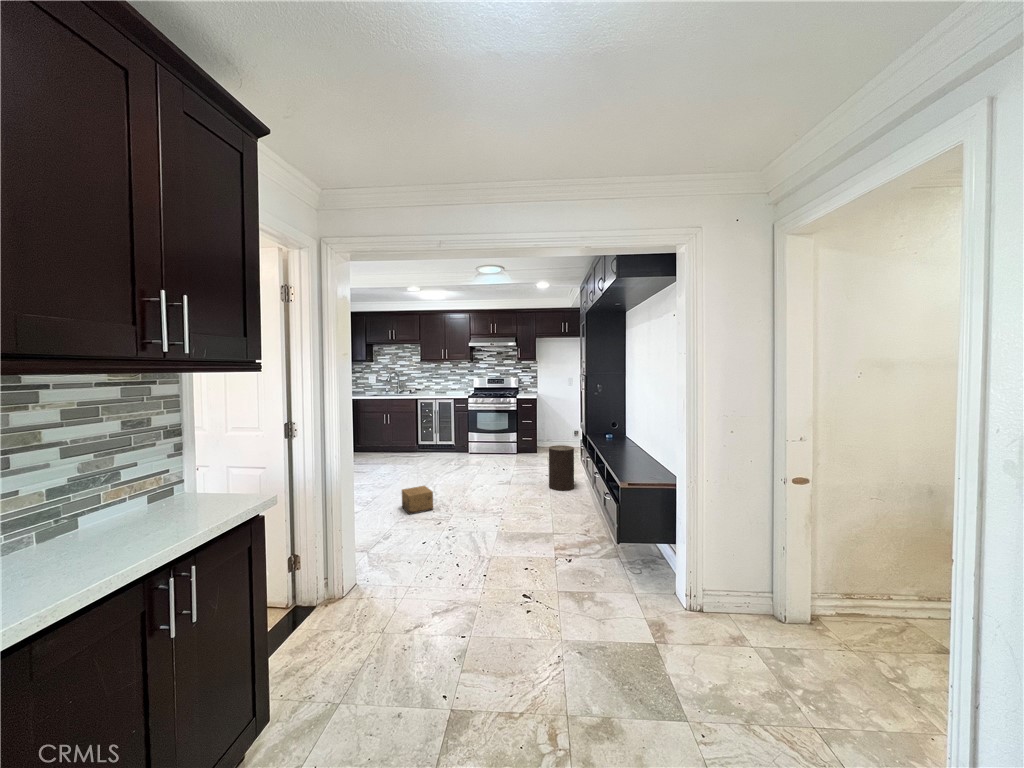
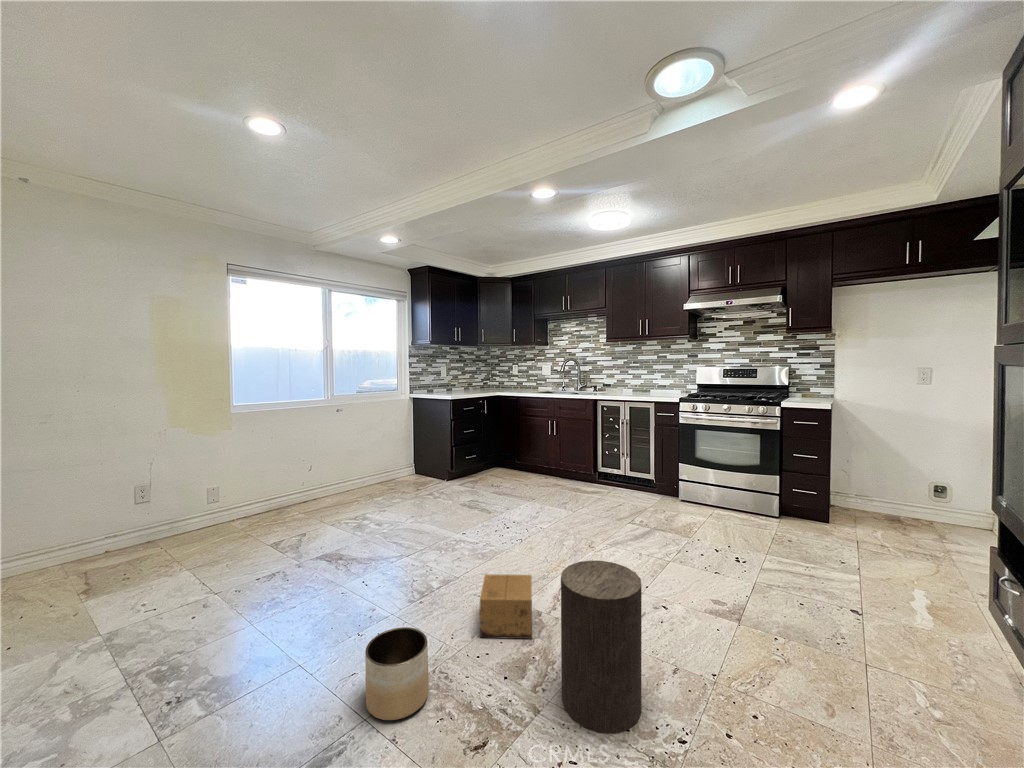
stool: present [549,445,574,491] -> present [561,561,642,733]
planter: none [377,506,405,540] -> present [365,627,429,720]

